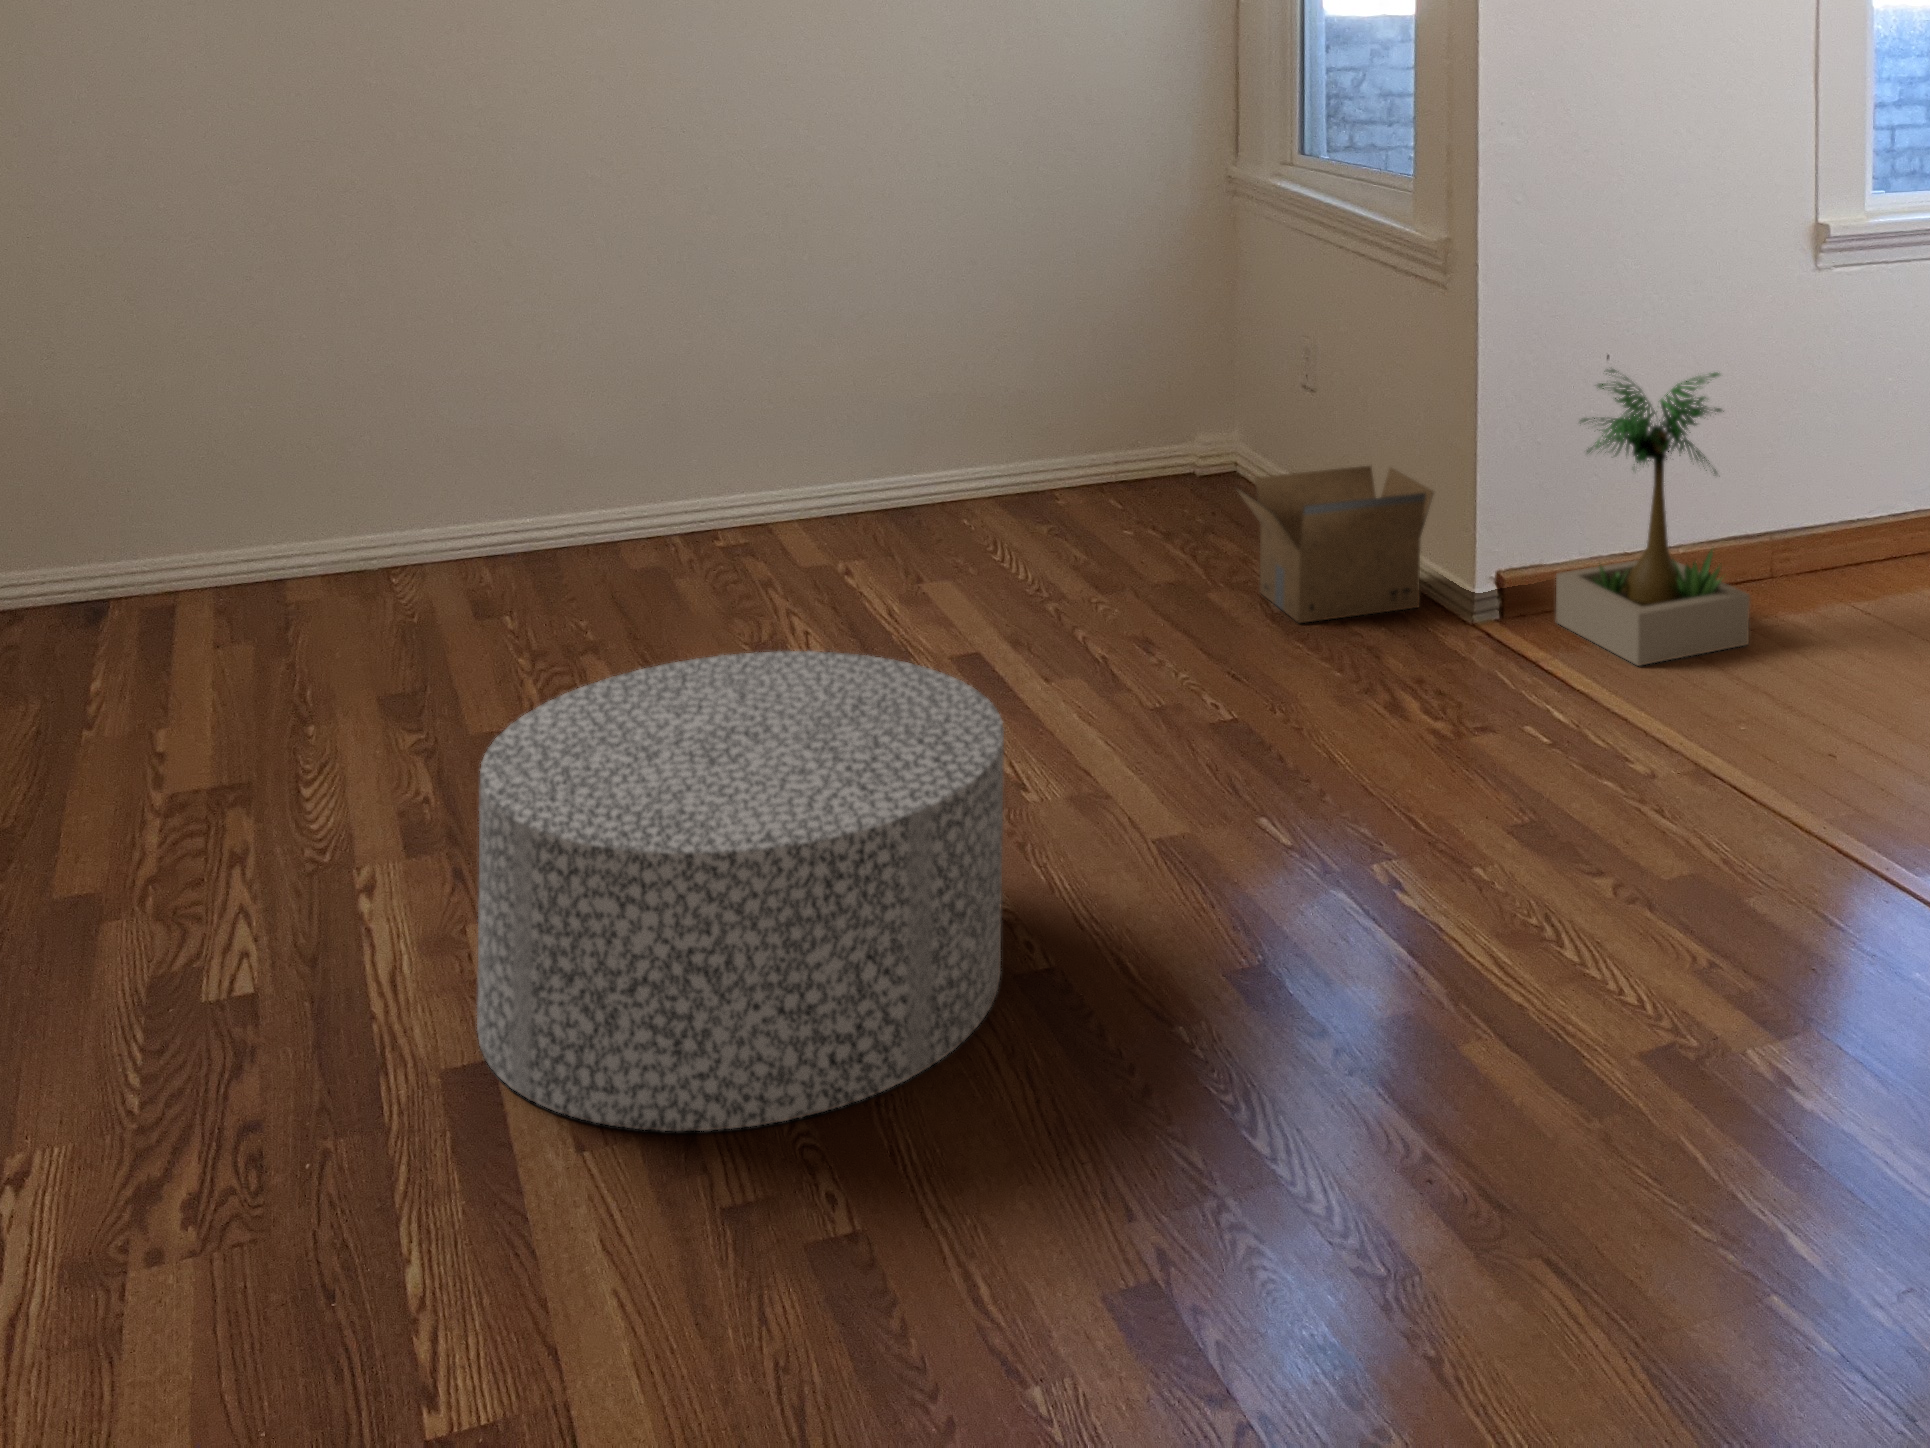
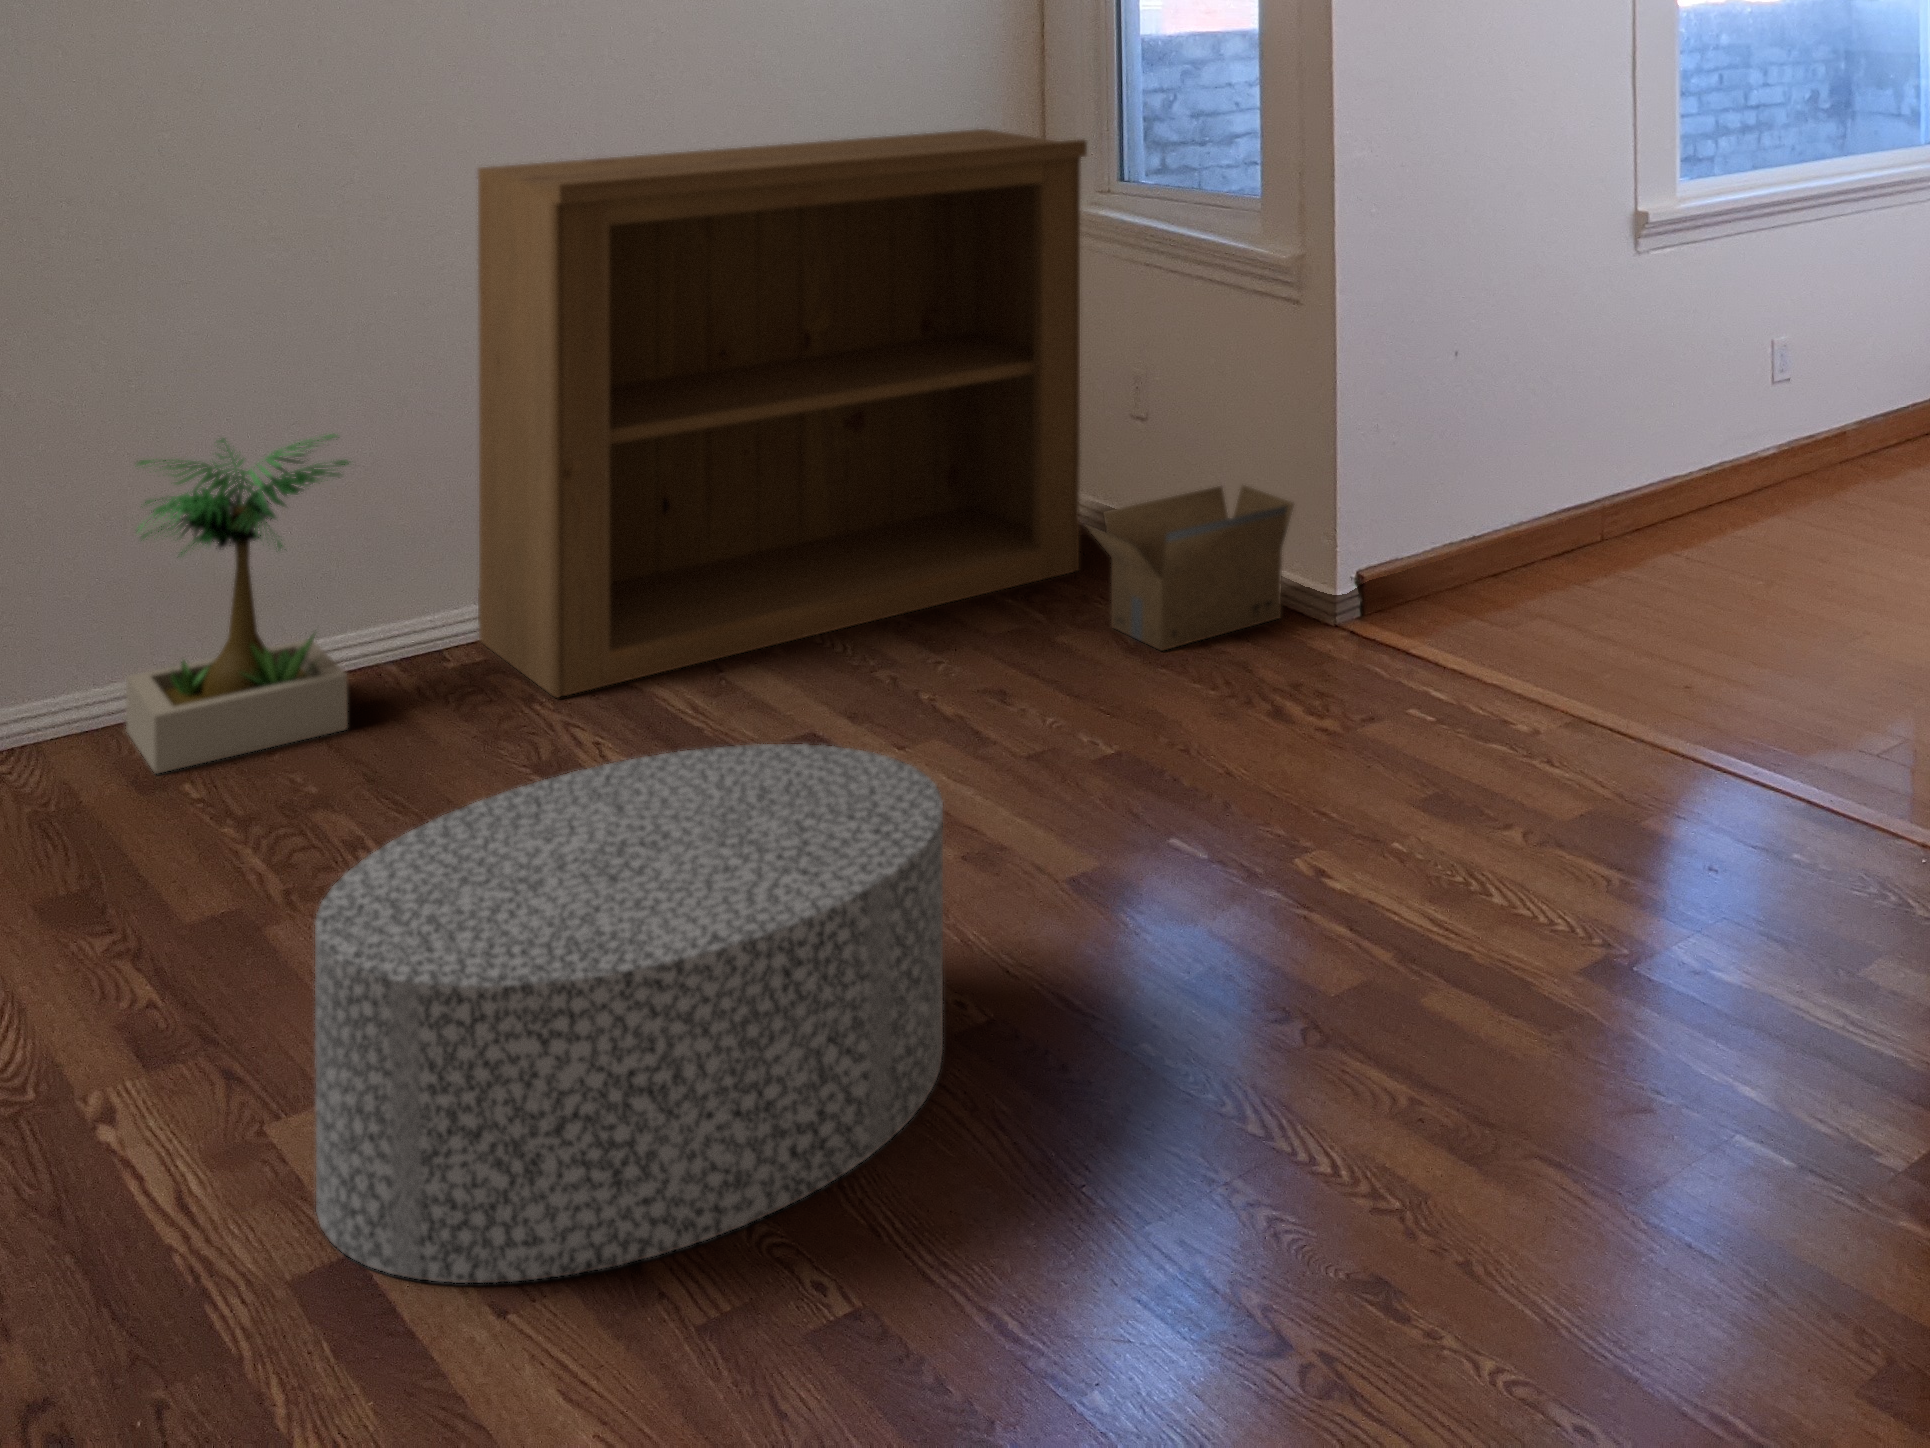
bookshelf: none [751,98,1258,586] -> present [478,129,1087,697]
potted plant: present [1556,369,1750,666] -> present [126,434,349,773]

